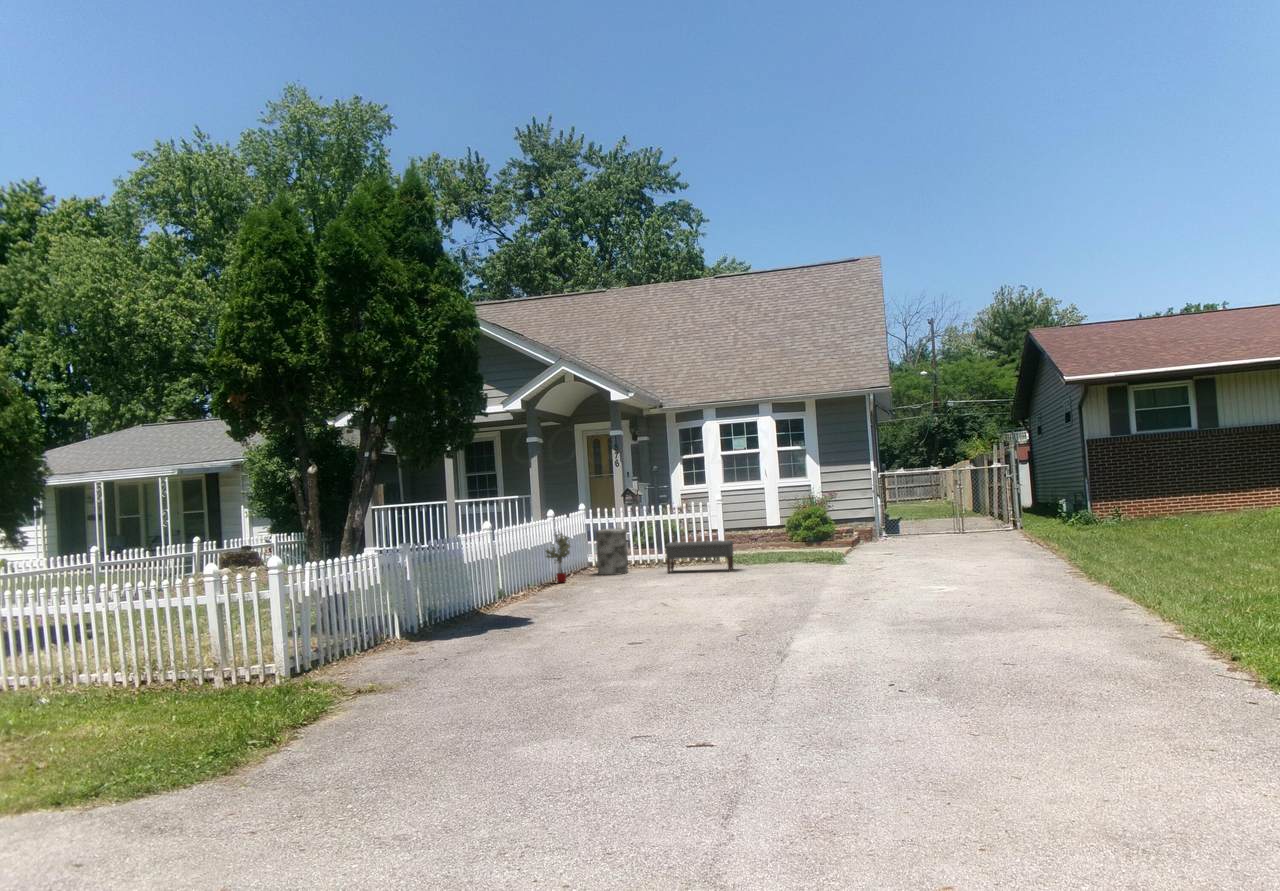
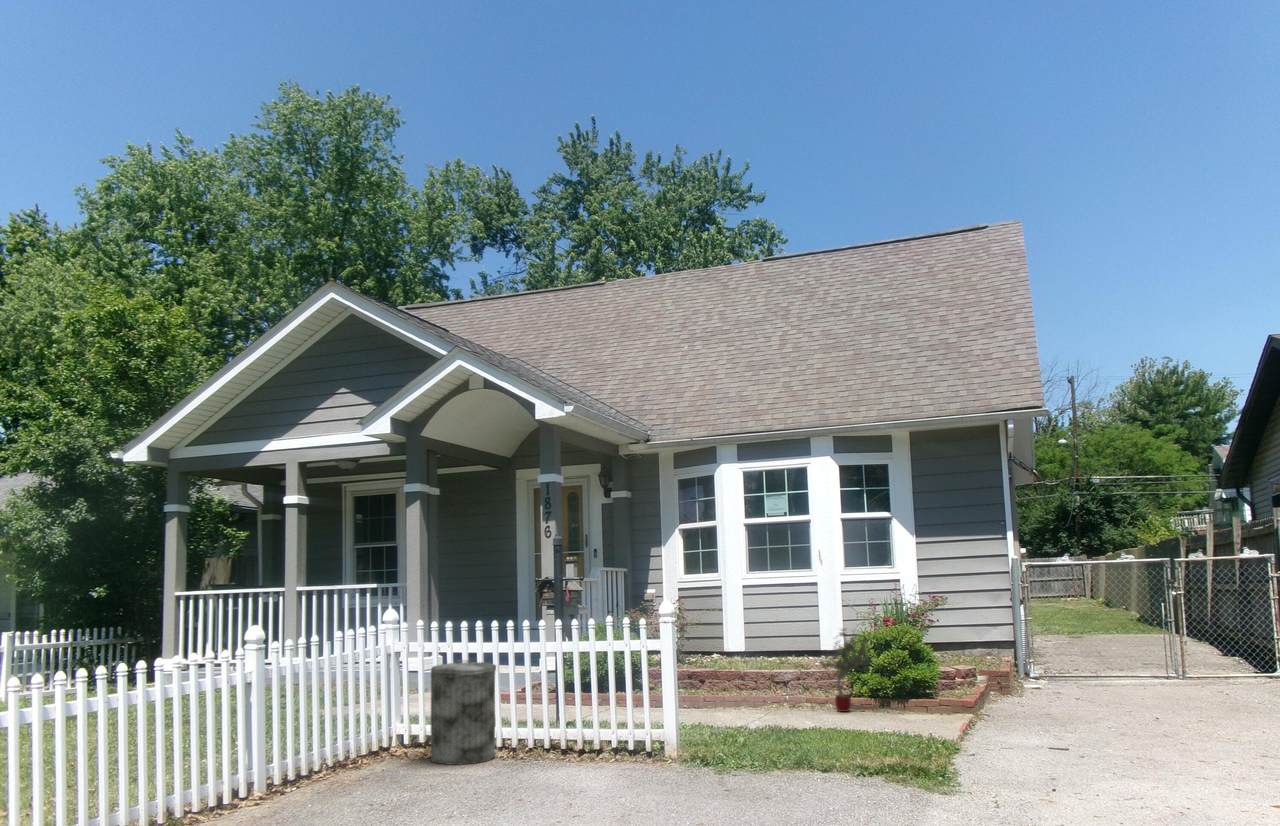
potted tree: present [545,532,570,583] -> present [819,629,869,712]
bench: present [665,540,734,573] -> none [562,698,712,776]

